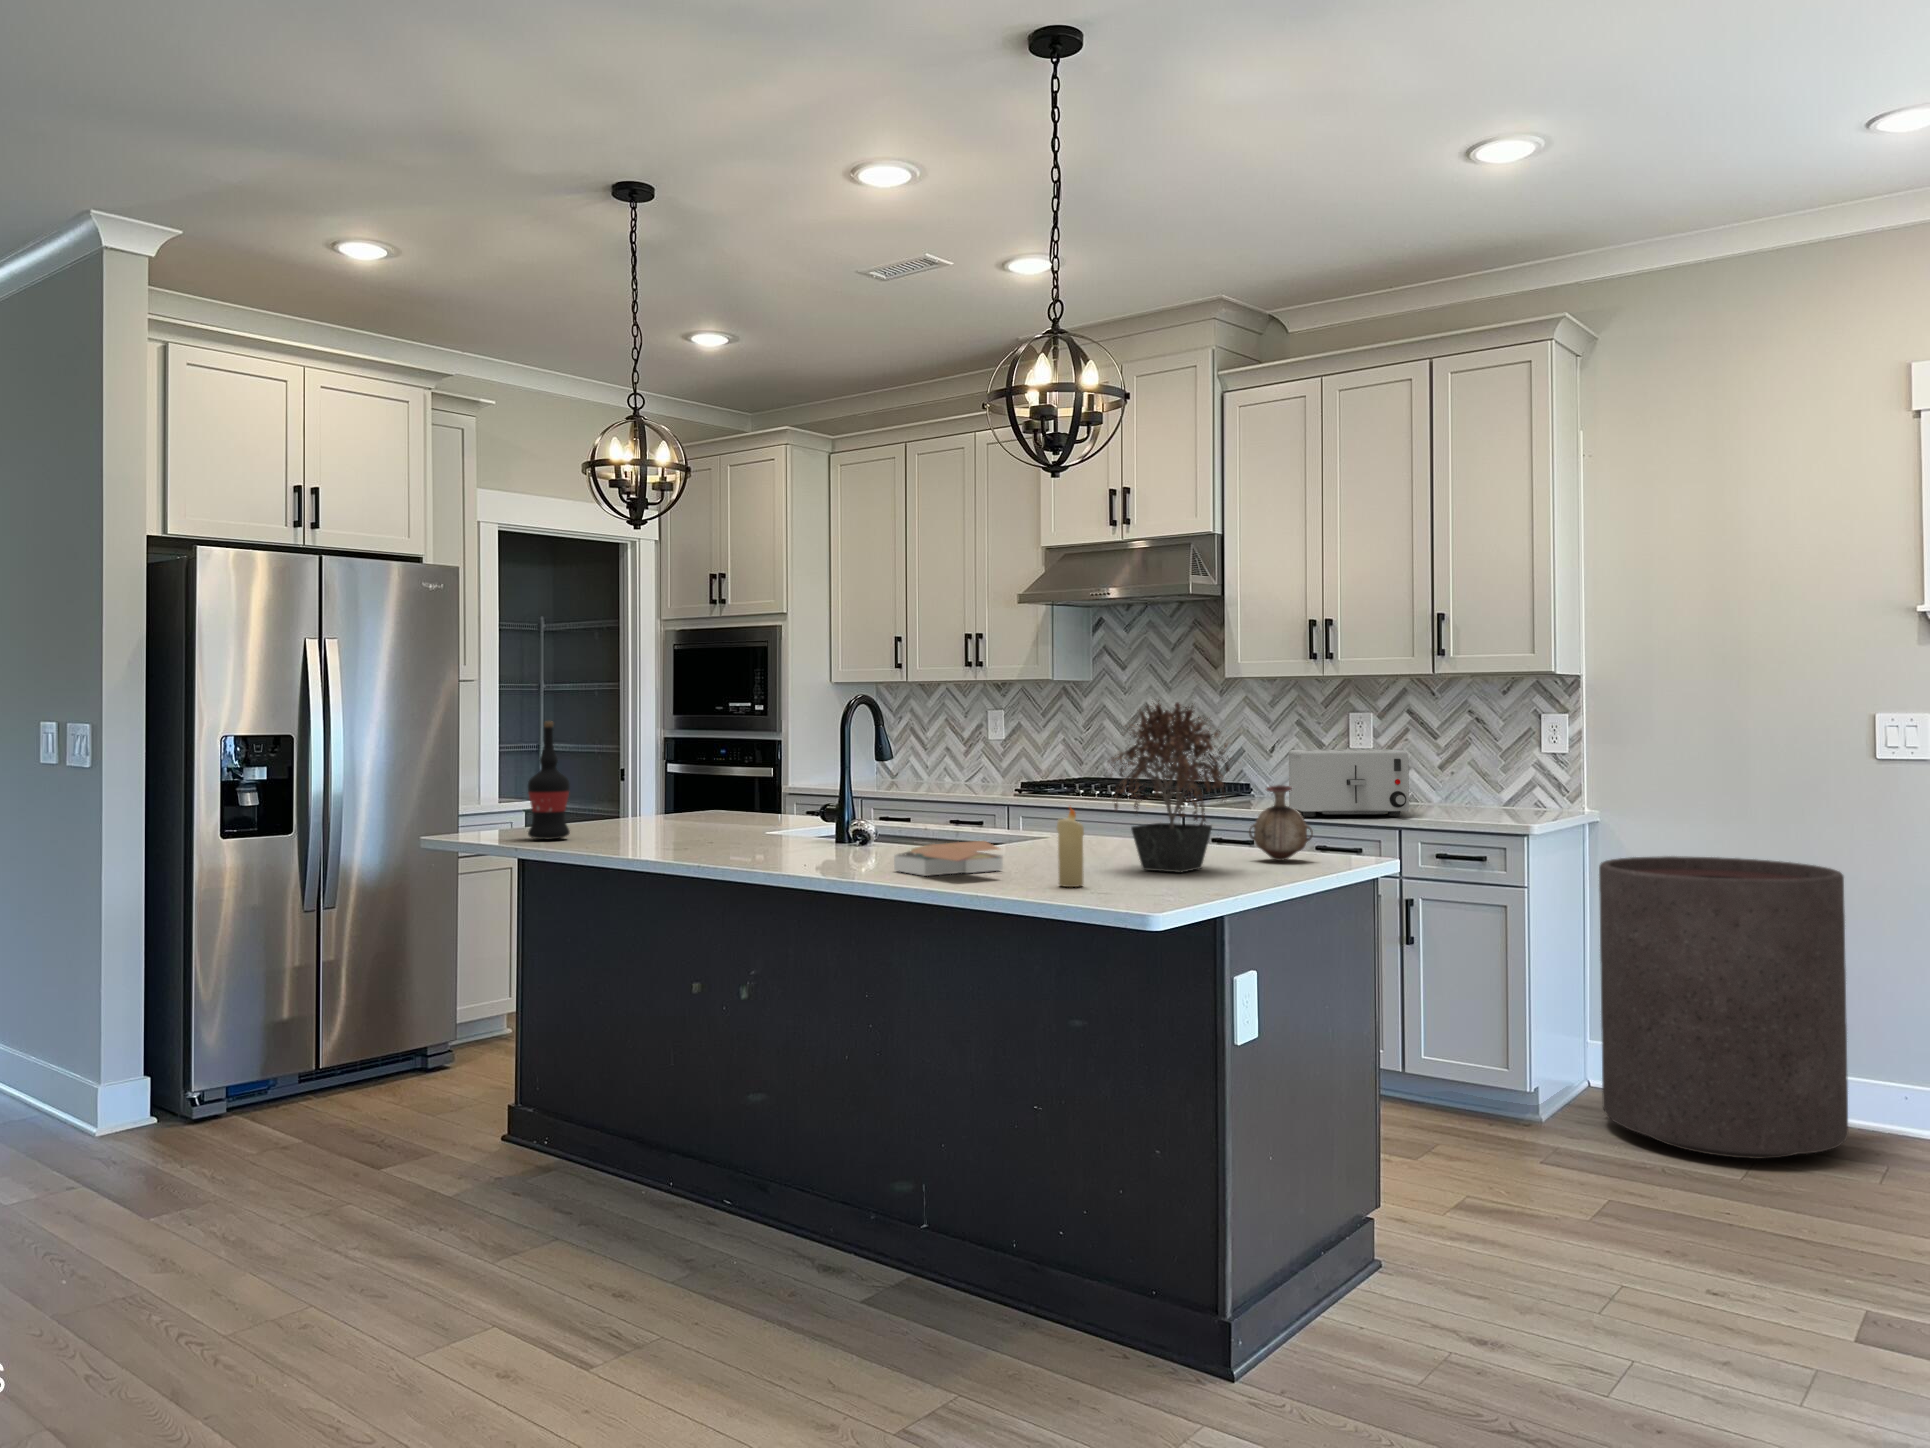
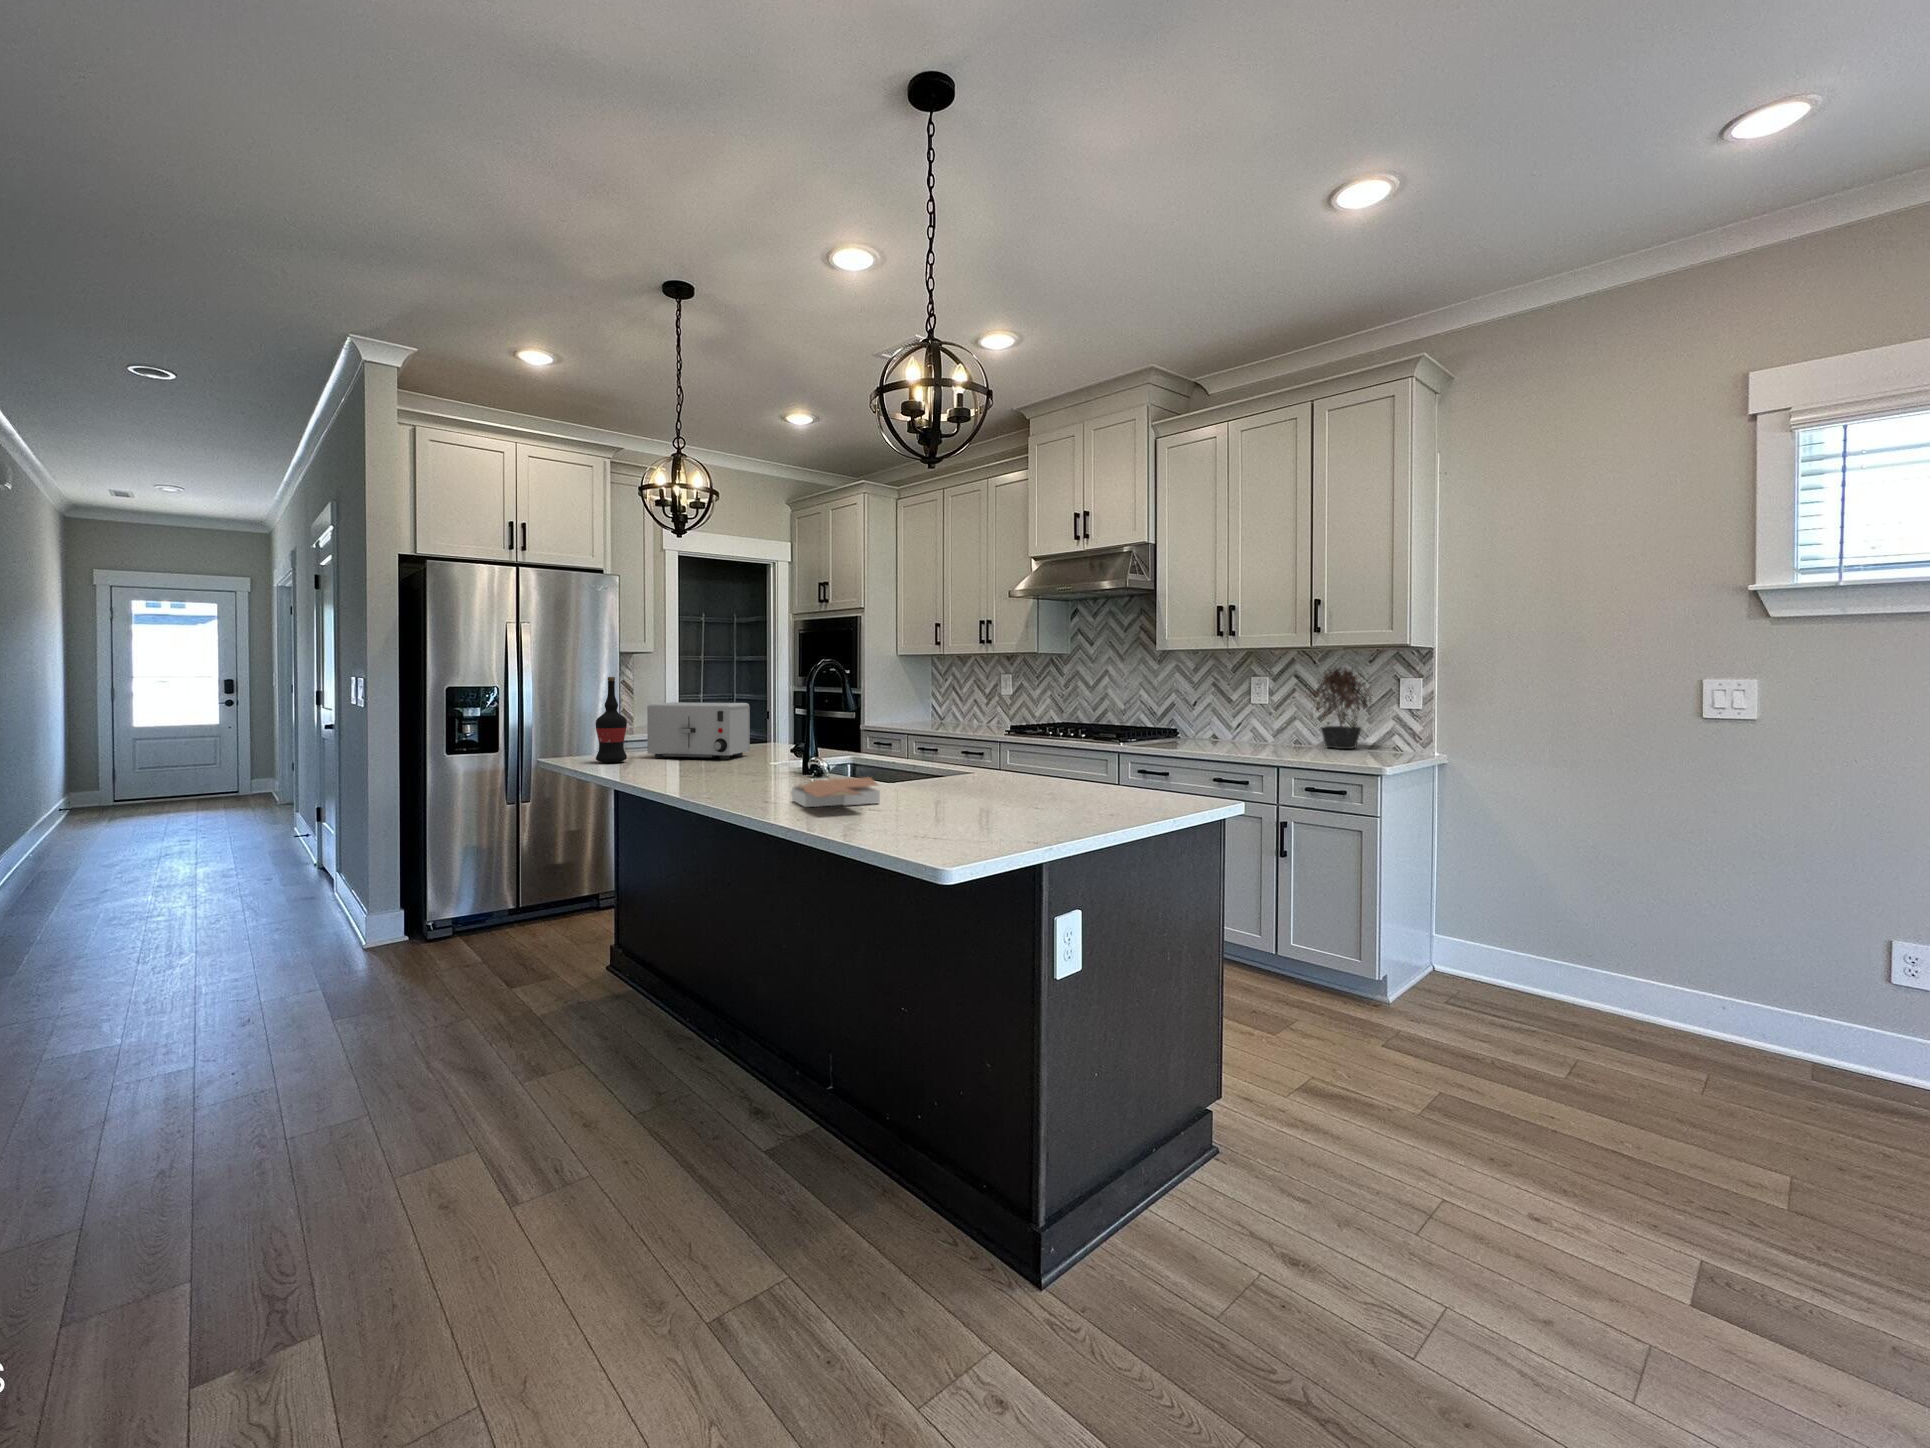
potted plant: present [1108,701,1231,873] -> present [1307,668,1371,749]
toaster: present [1289,749,1409,816] -> present [647,702,750,760]
vase: present [1249,785,1313,861] -> none [1105,735,1160,800]
candle: present [1057,807,1084,887] -> none [897,751,921,825]
trash can: present [1599,856,1848,1159] -> none [1444,794,1673,1059]

